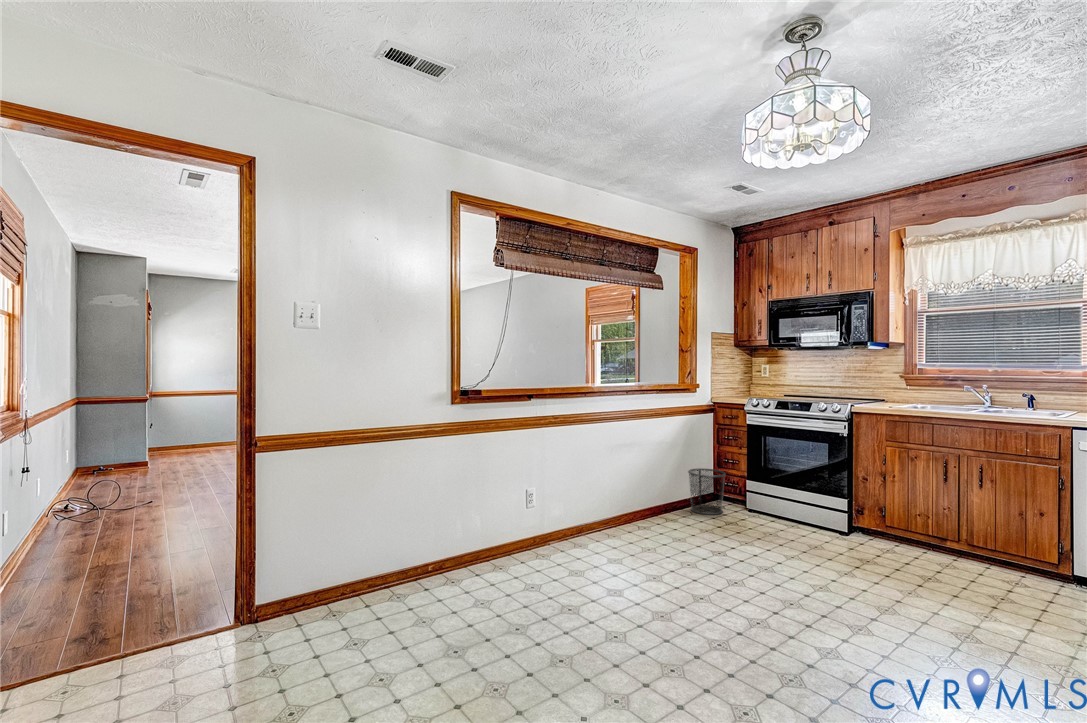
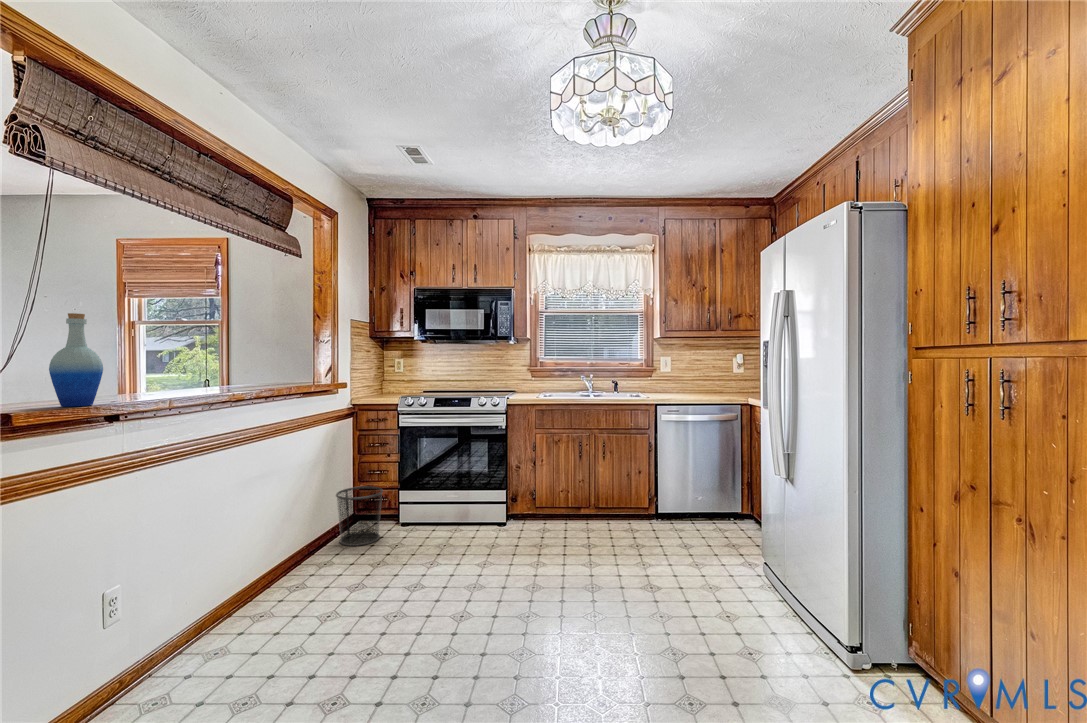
bottle: none [509,342,528,387] -> present [49,313,103,407]

